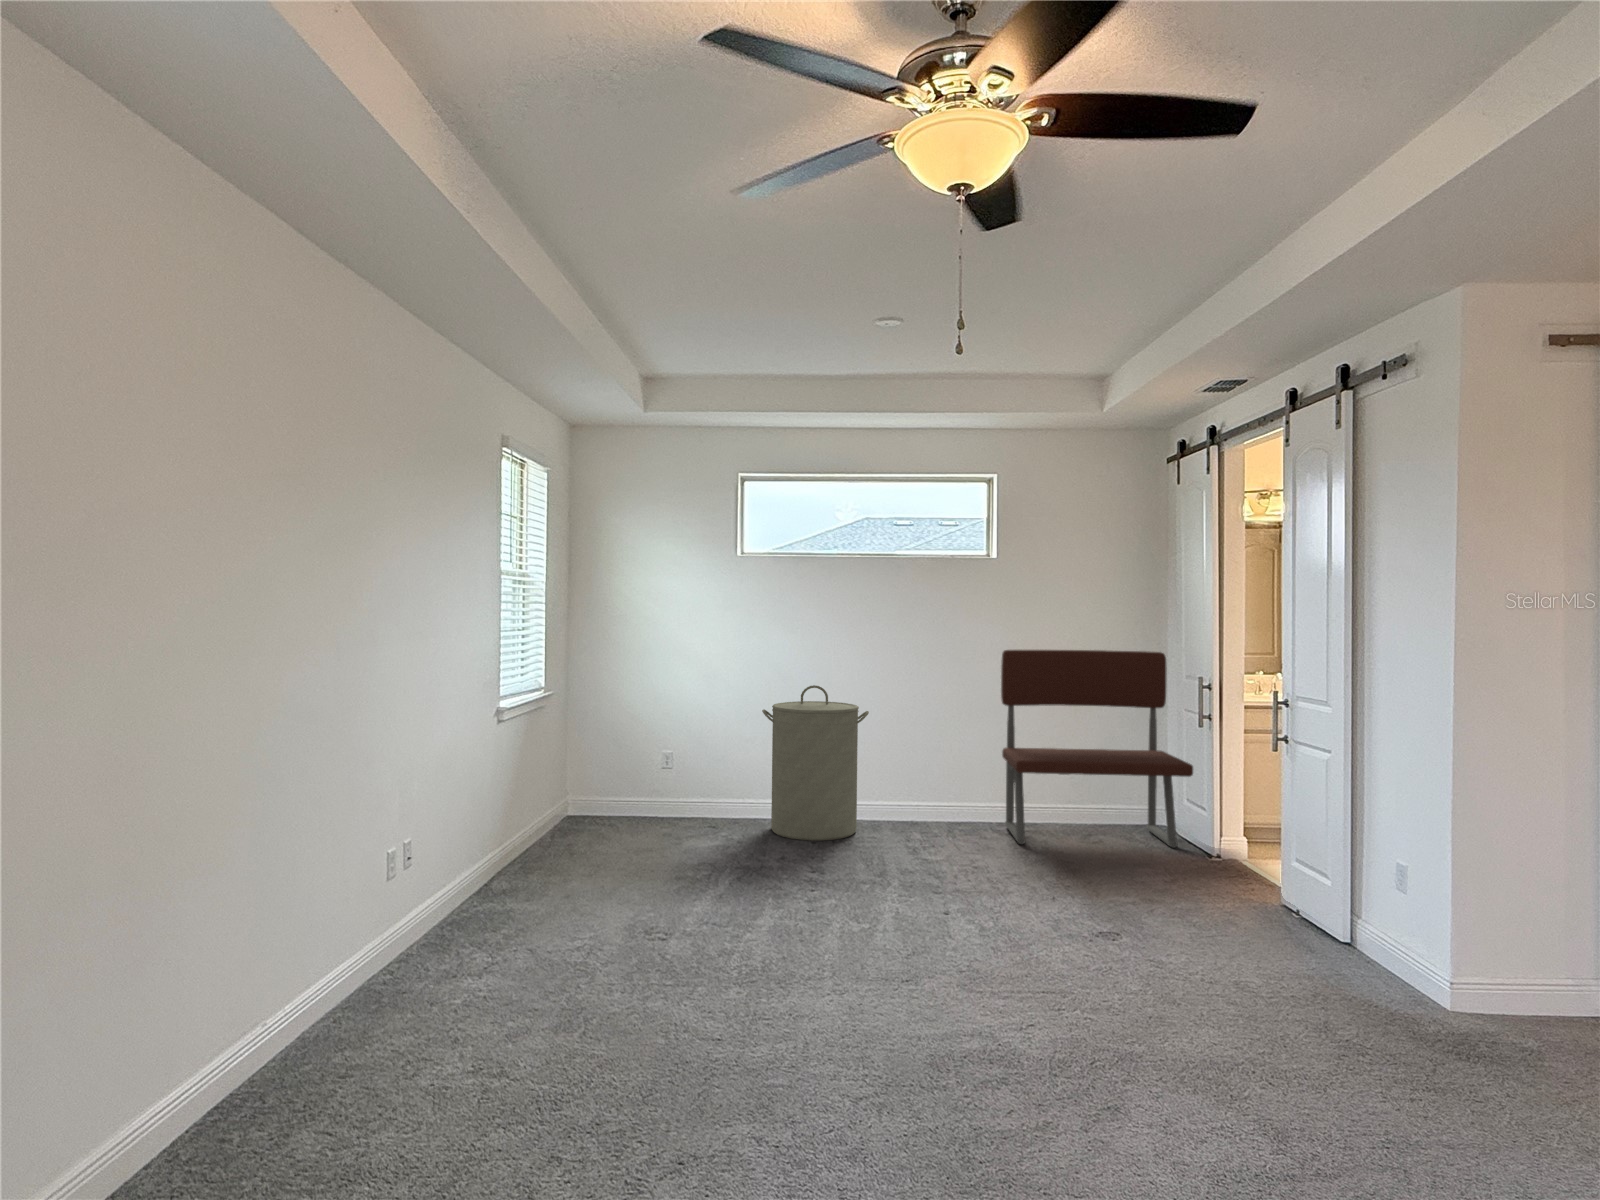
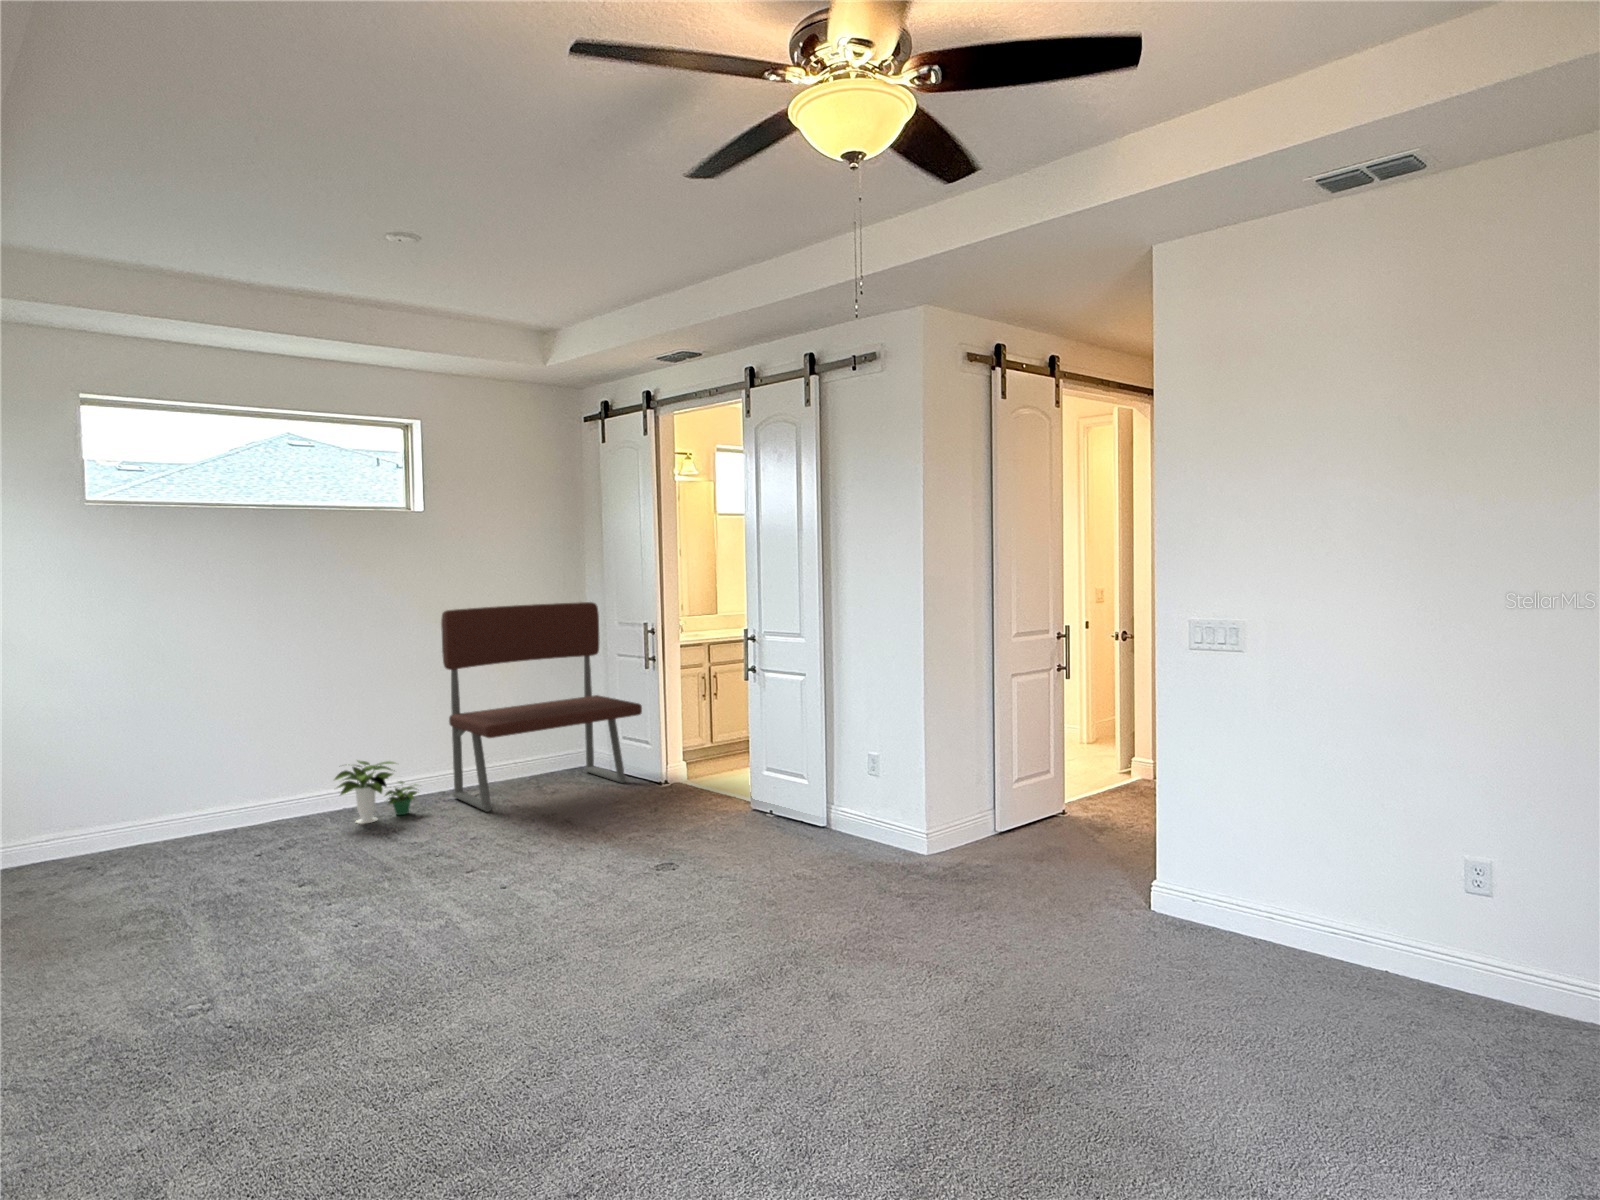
laundry hamper: present [762,685,869,841] -> none [137,672,295,872]
potted plant: none [898,775,972,832] -> present [334,760,417,824]

